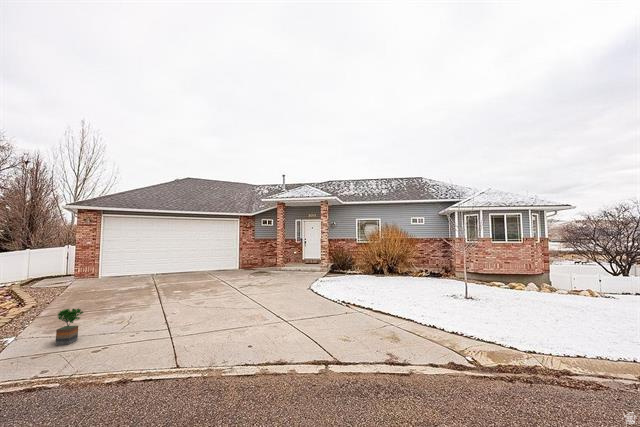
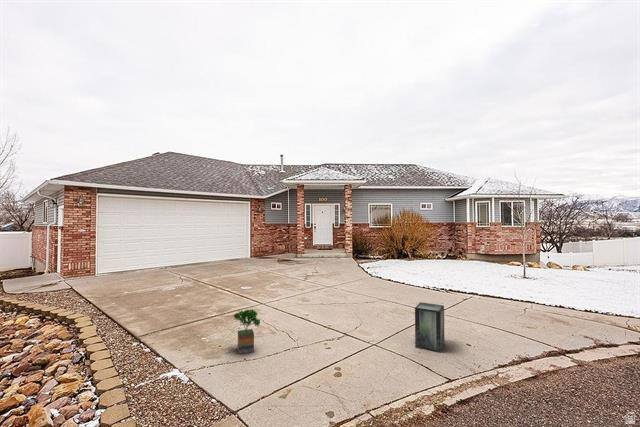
storage box: none [195,312,227,360] -> present [415,302,444,352]

